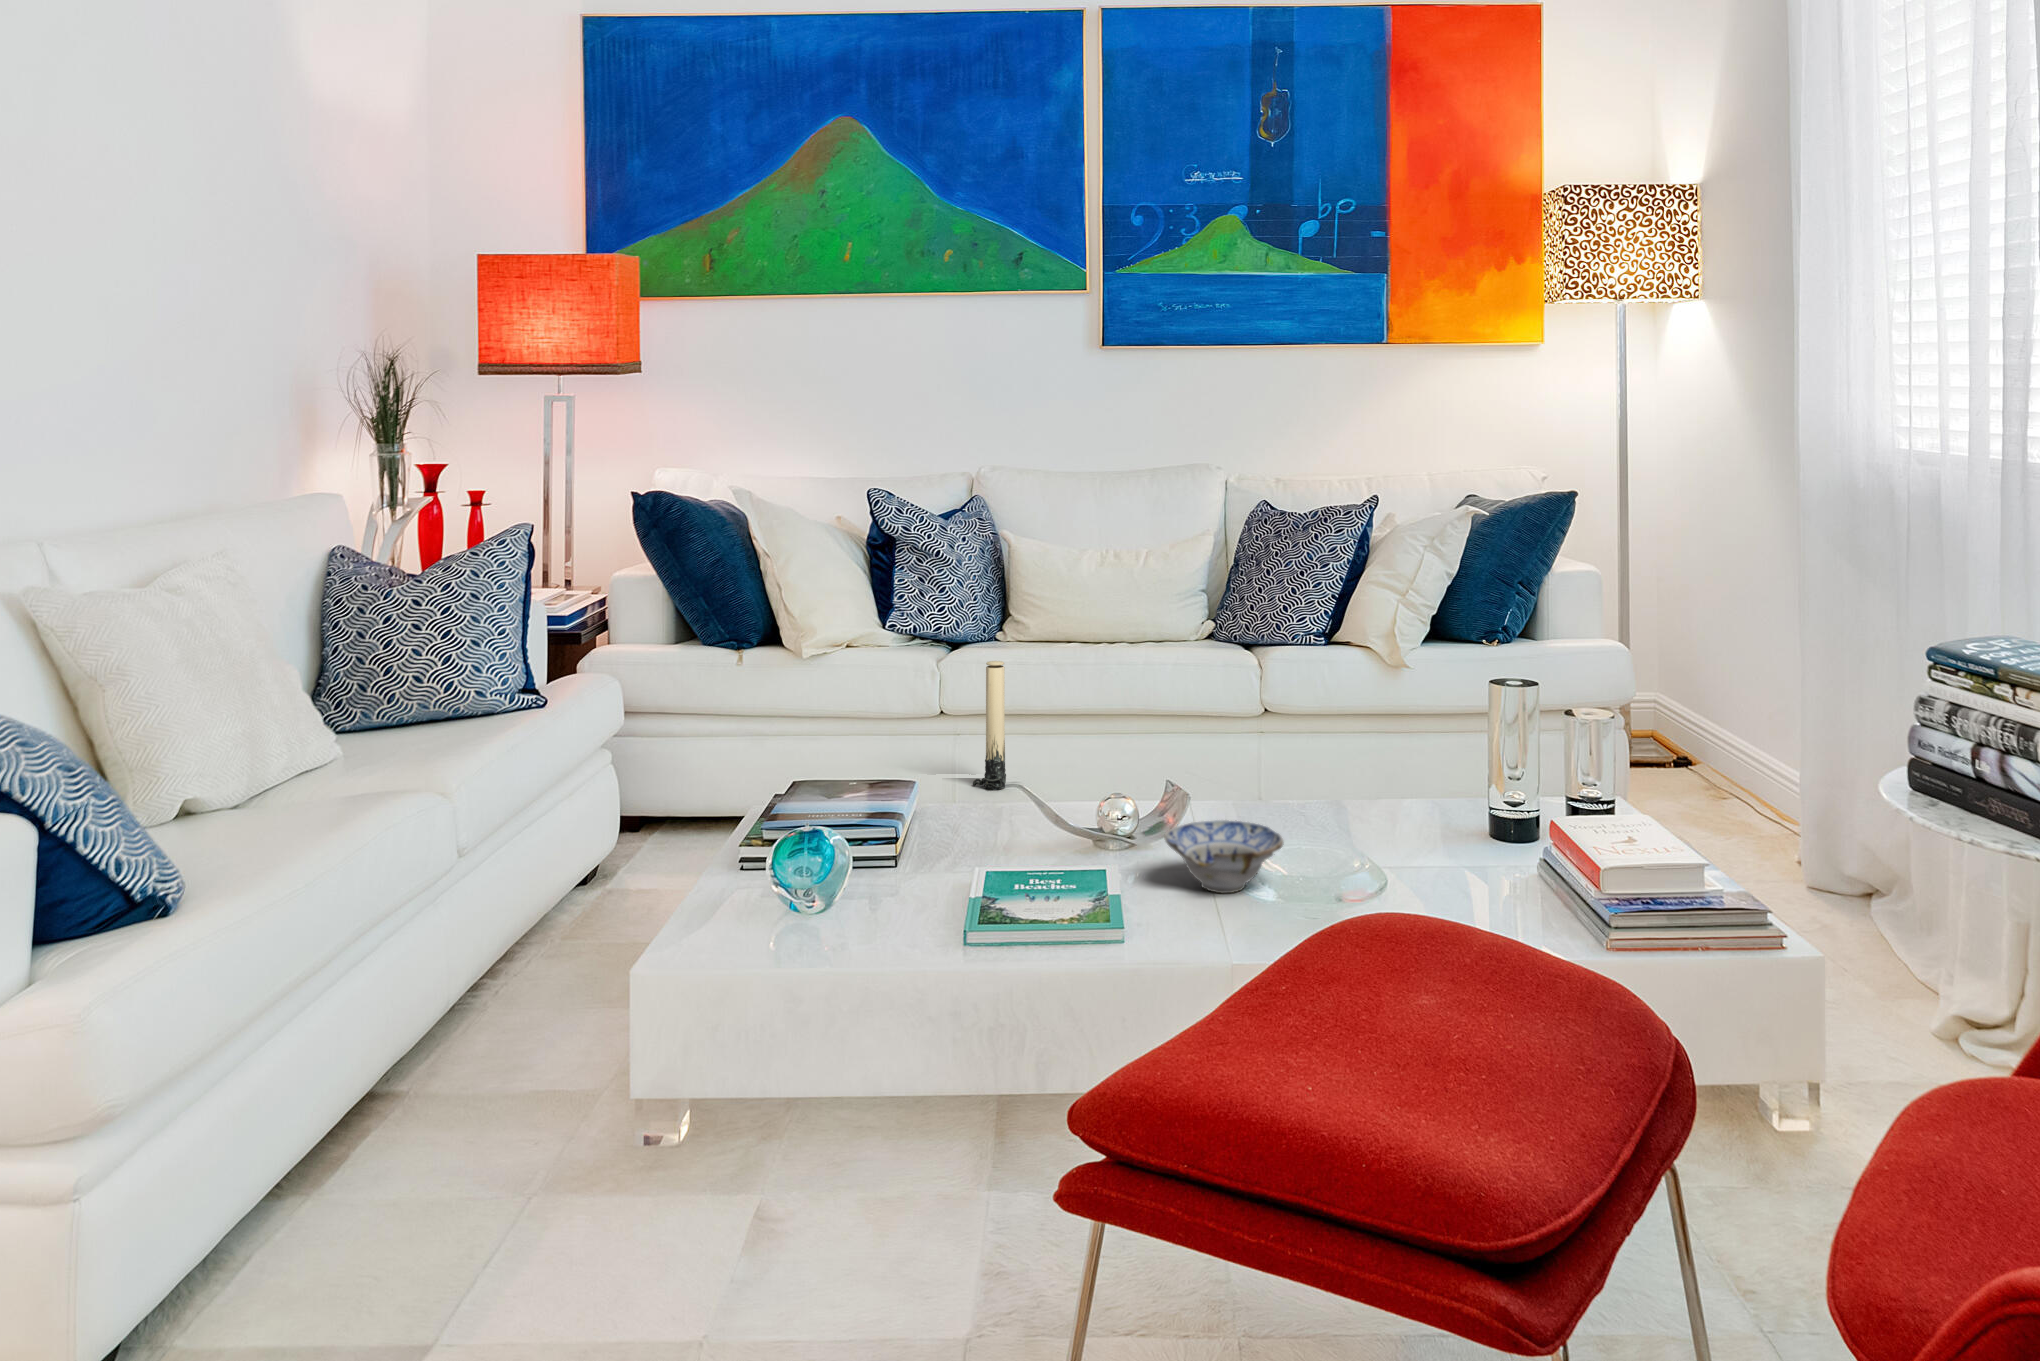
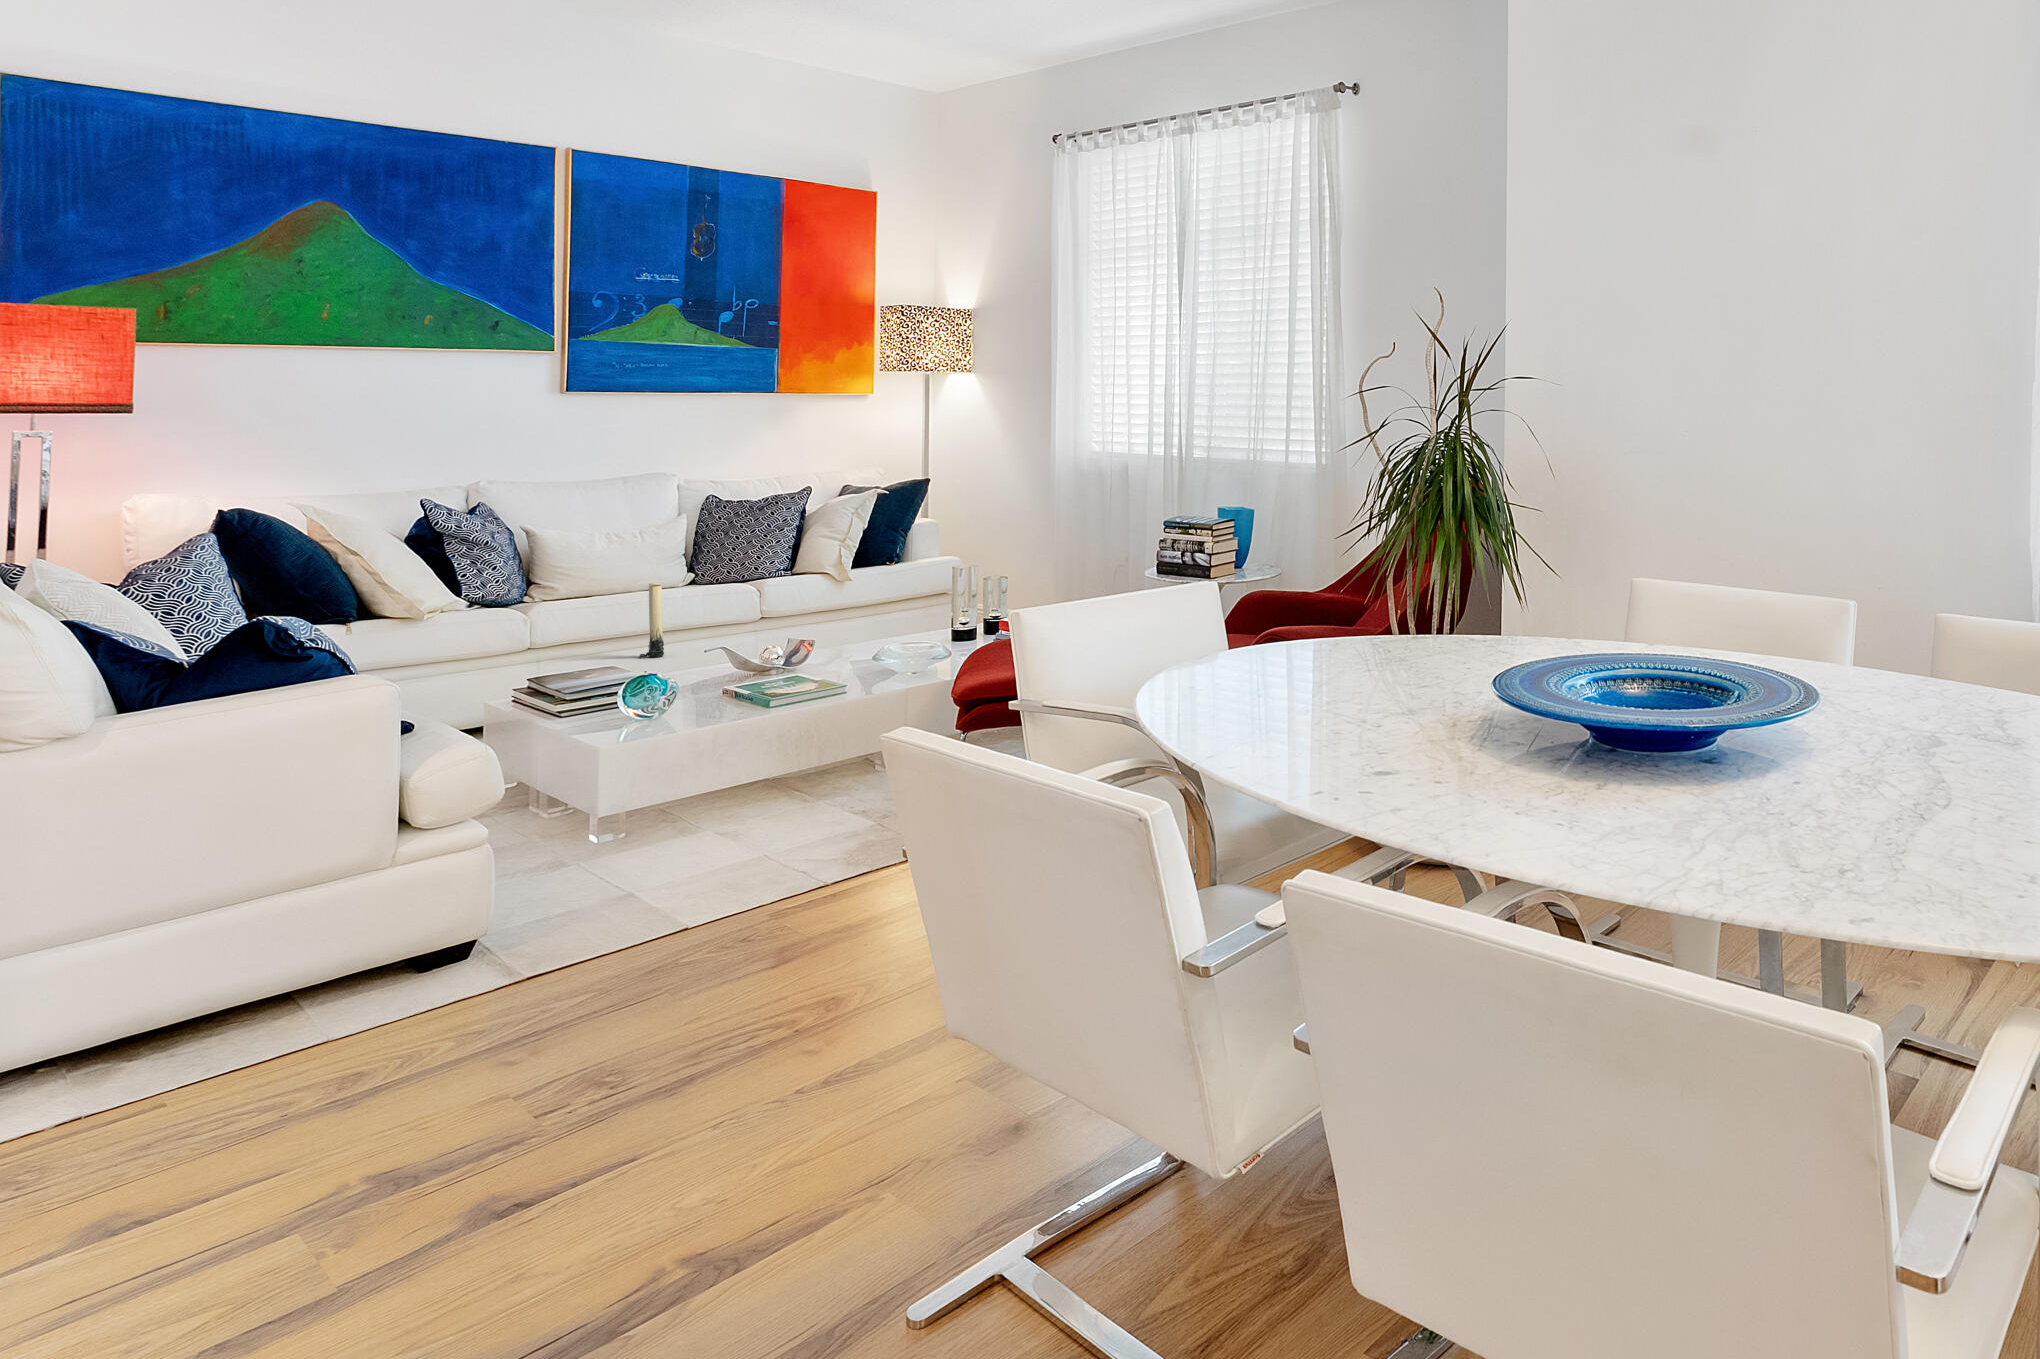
ceramic bowl: present [1164,820,1283,893] -> none [849,630,911,659]

